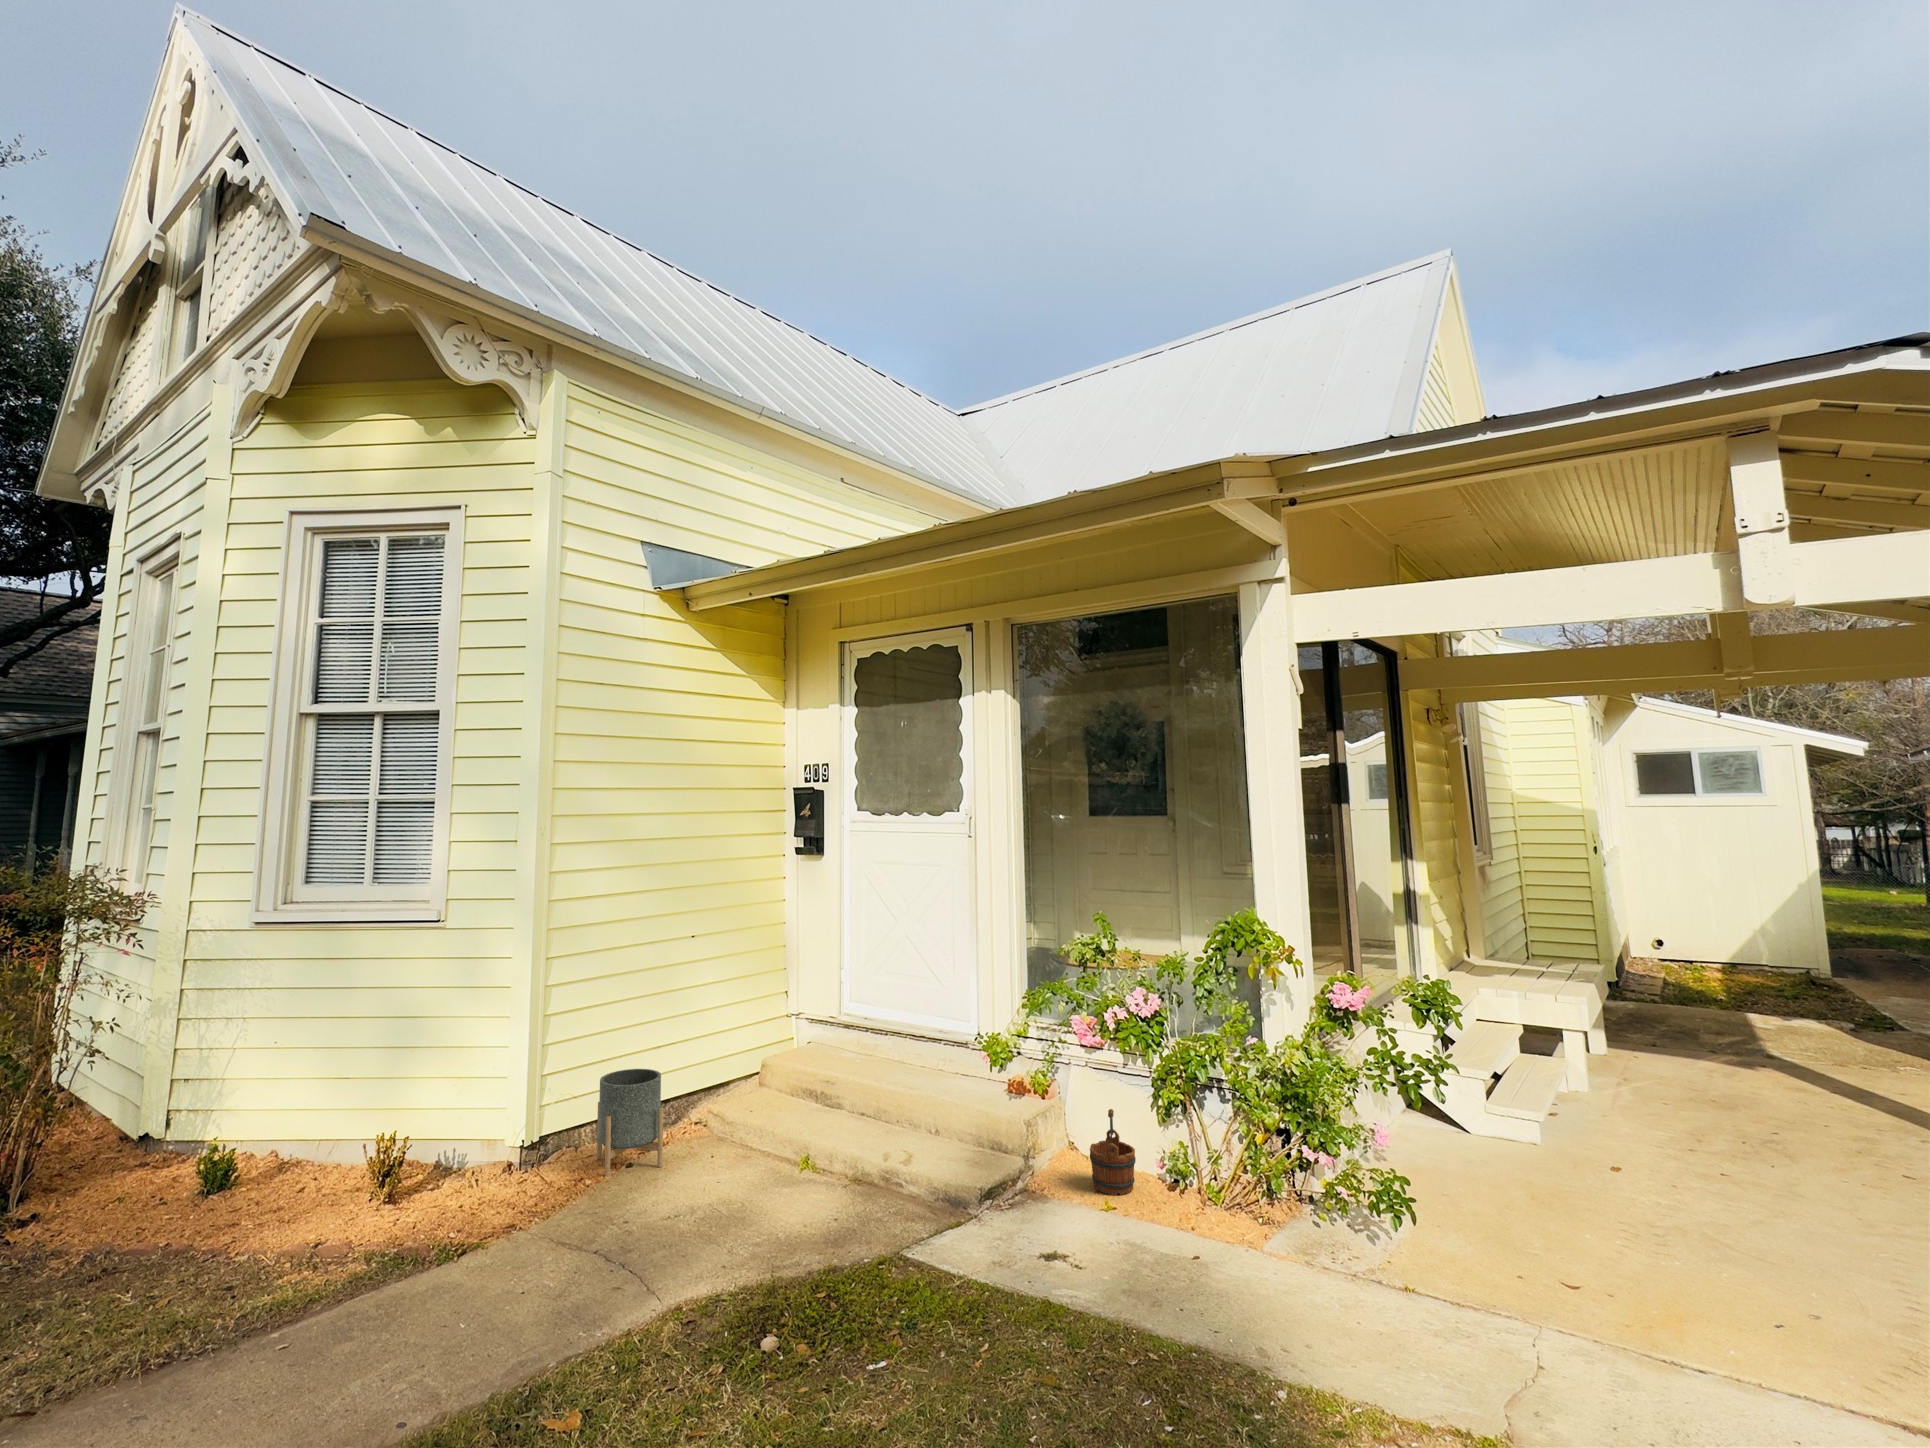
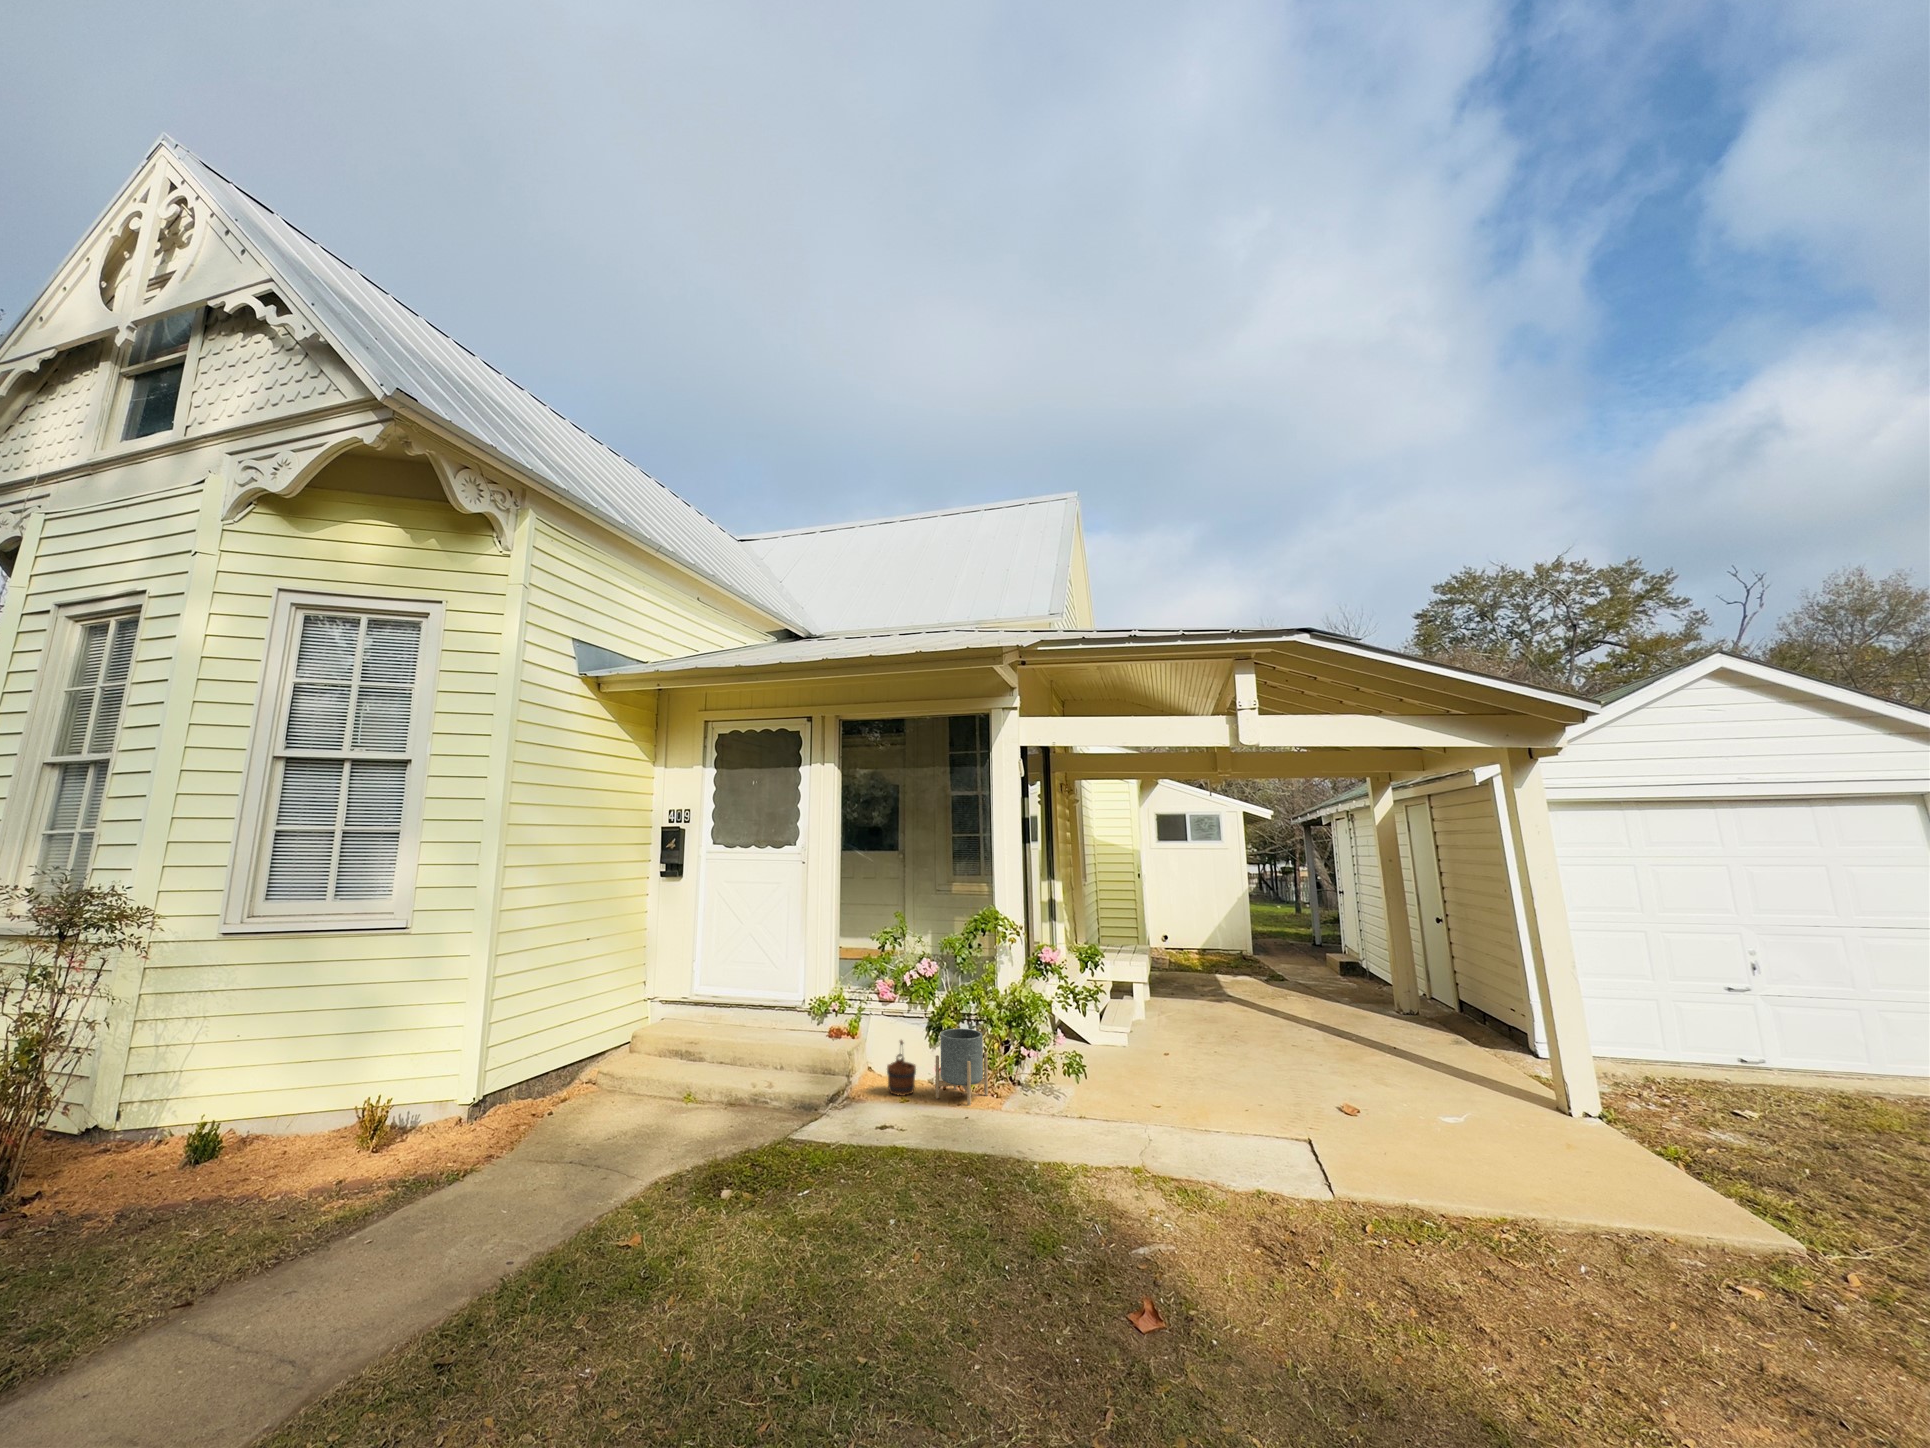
planter: present [597,1069,663,1176] -> present [936,1029,988,1105]

